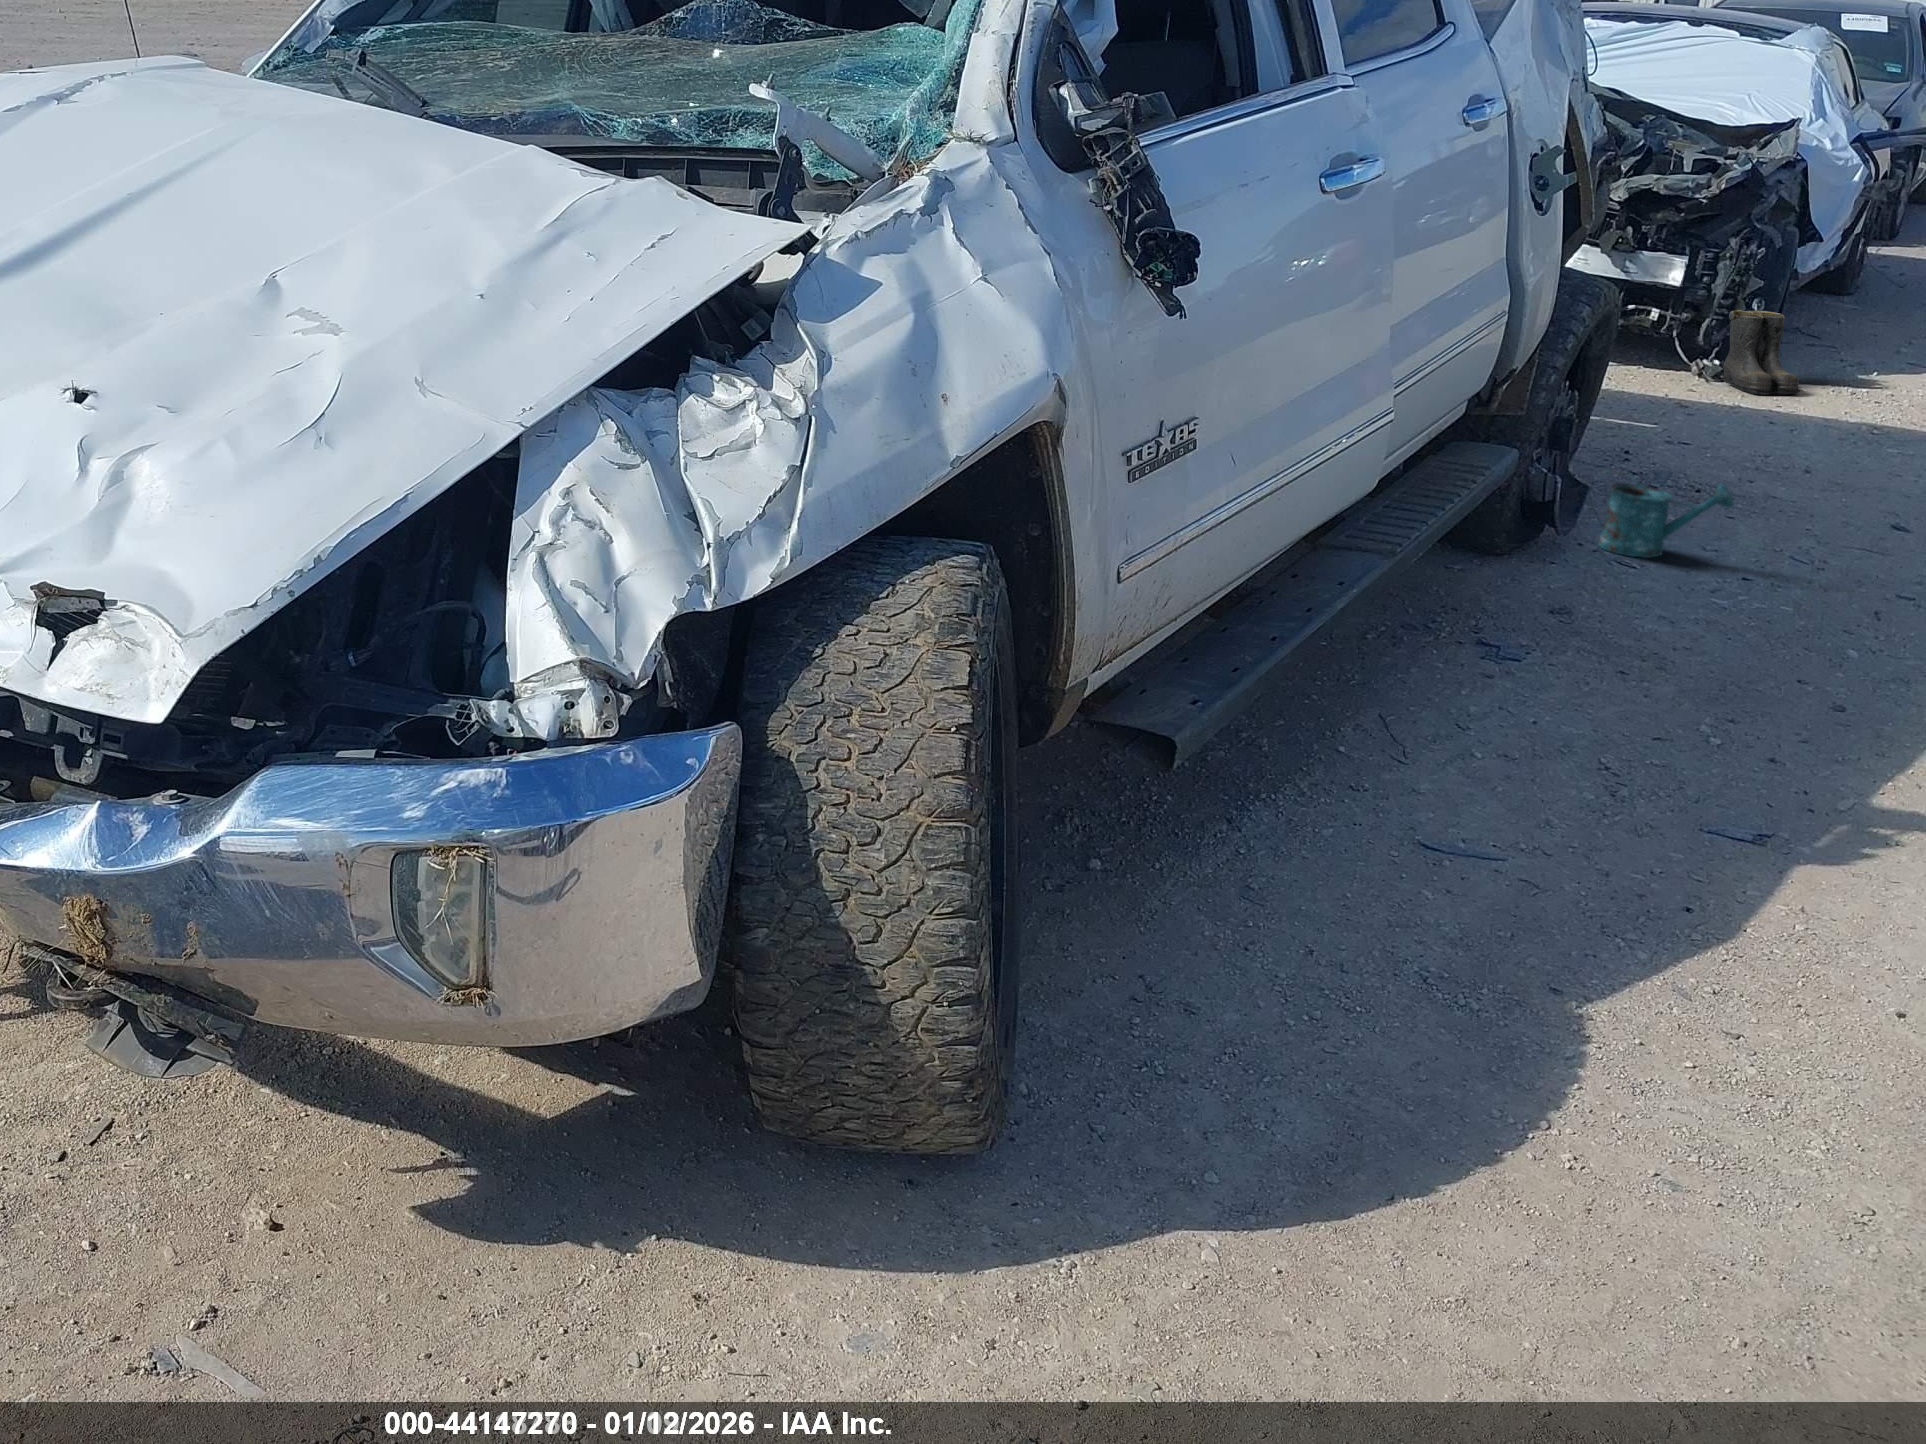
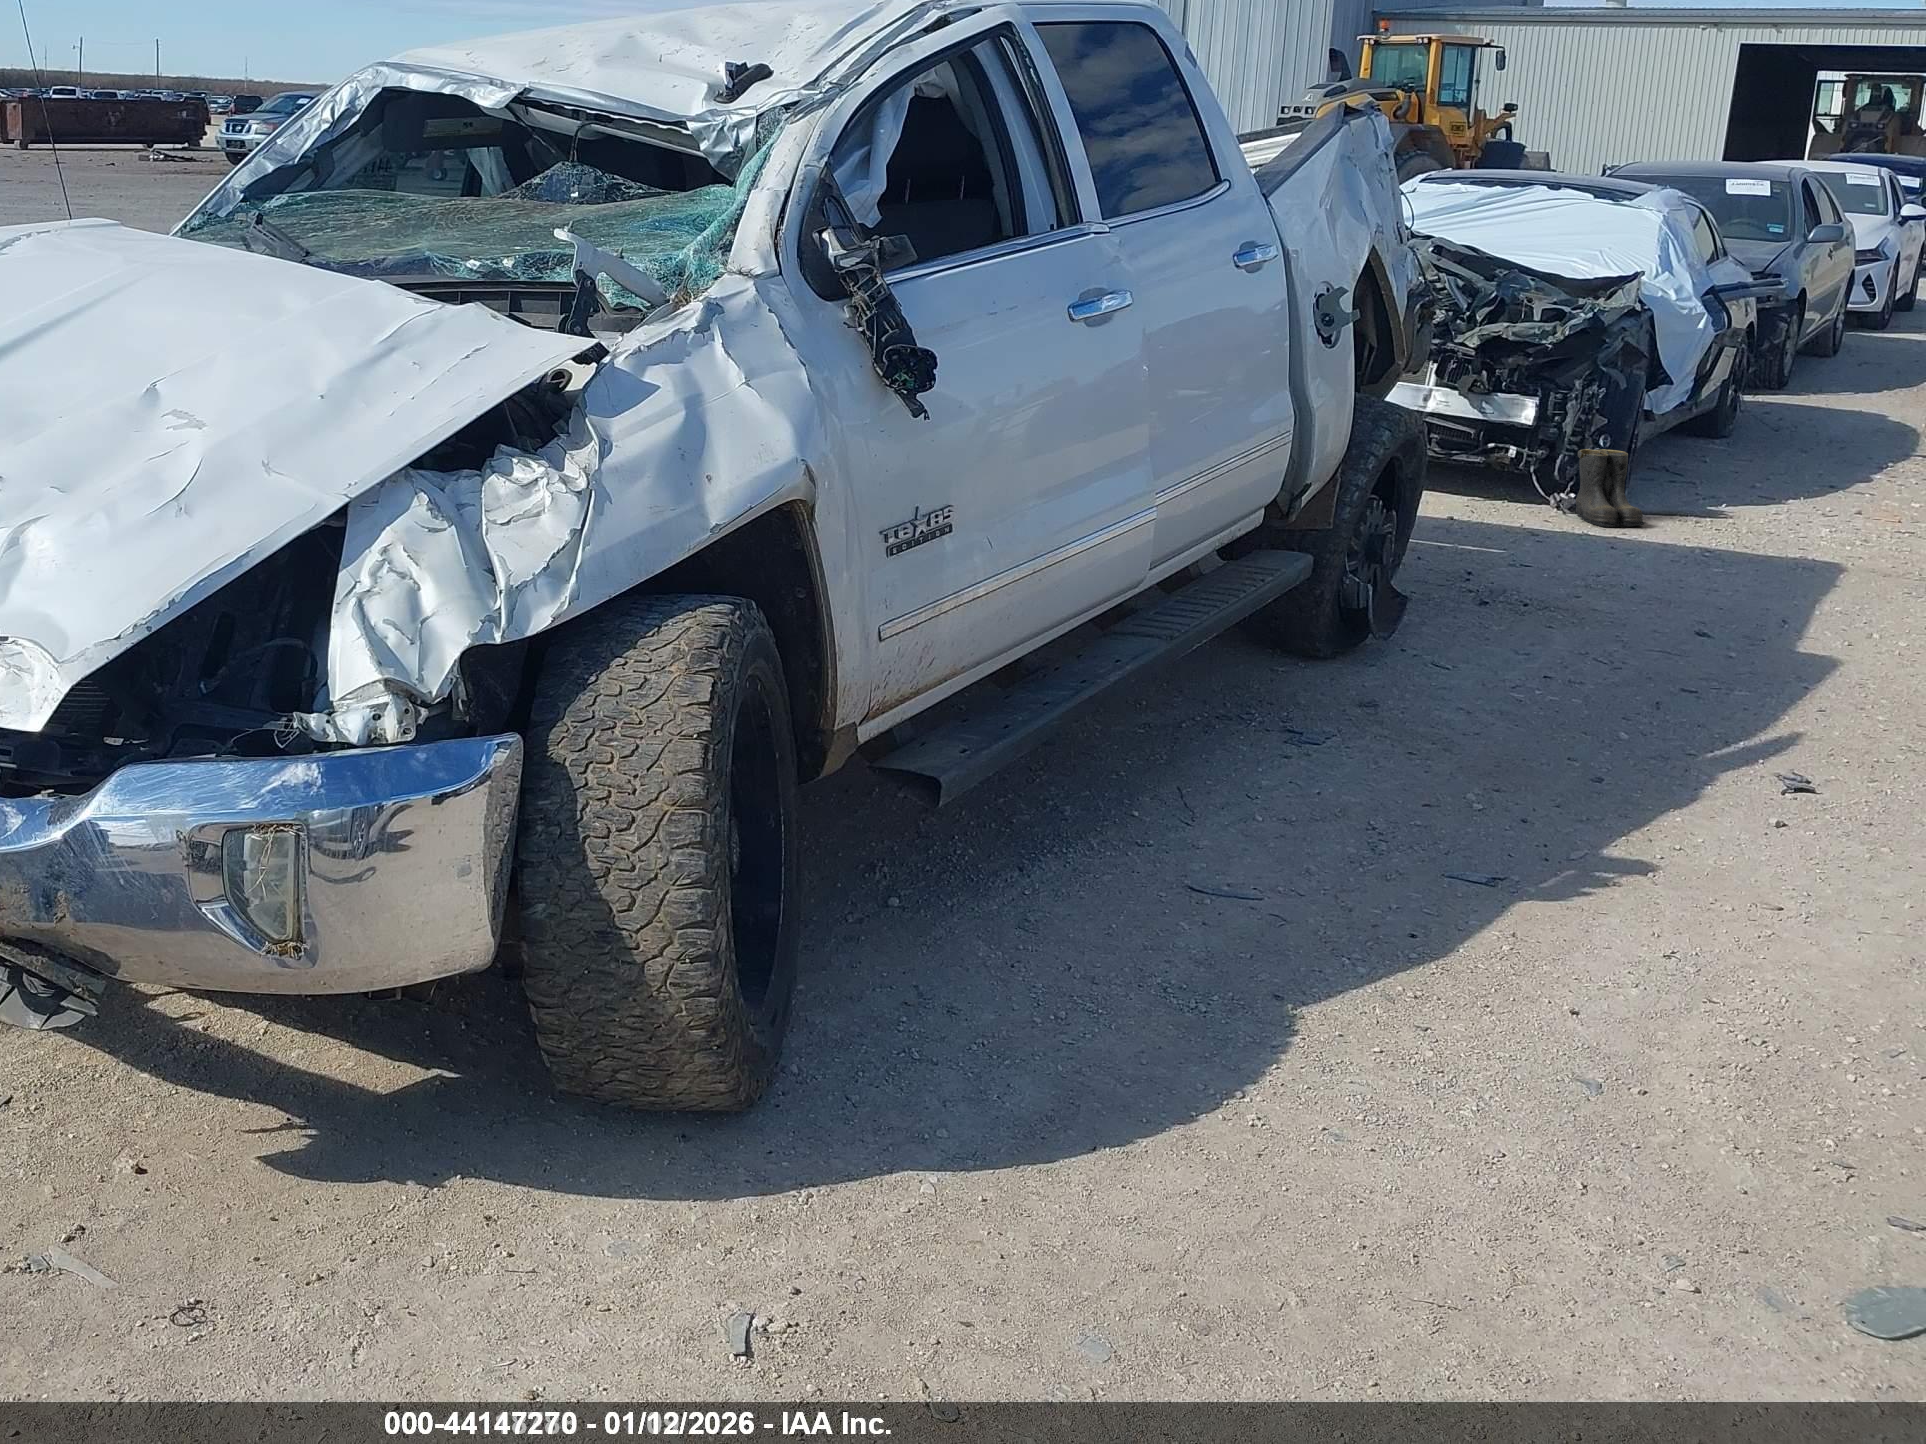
watering can: present [1598,470,1734,558] -> none [1406,585,1533,665]

